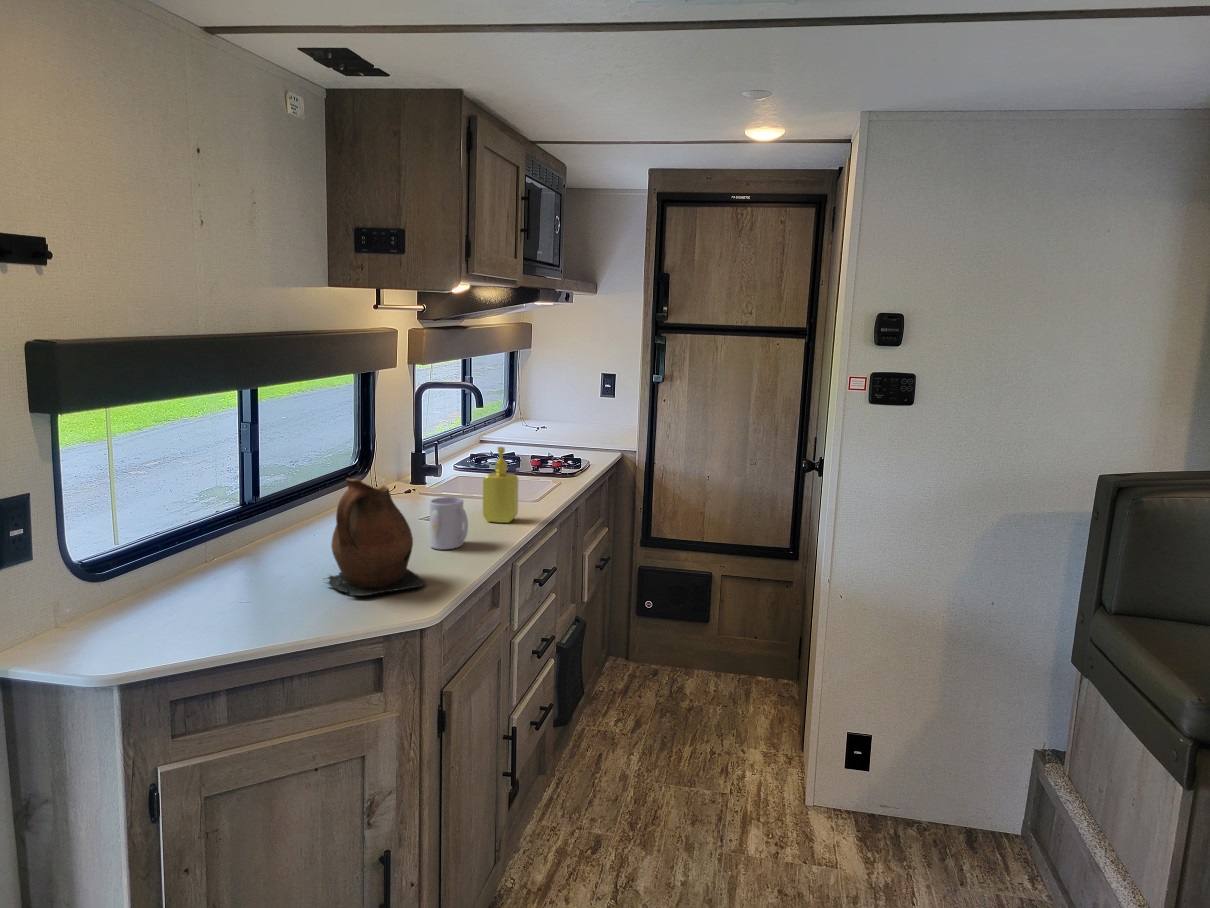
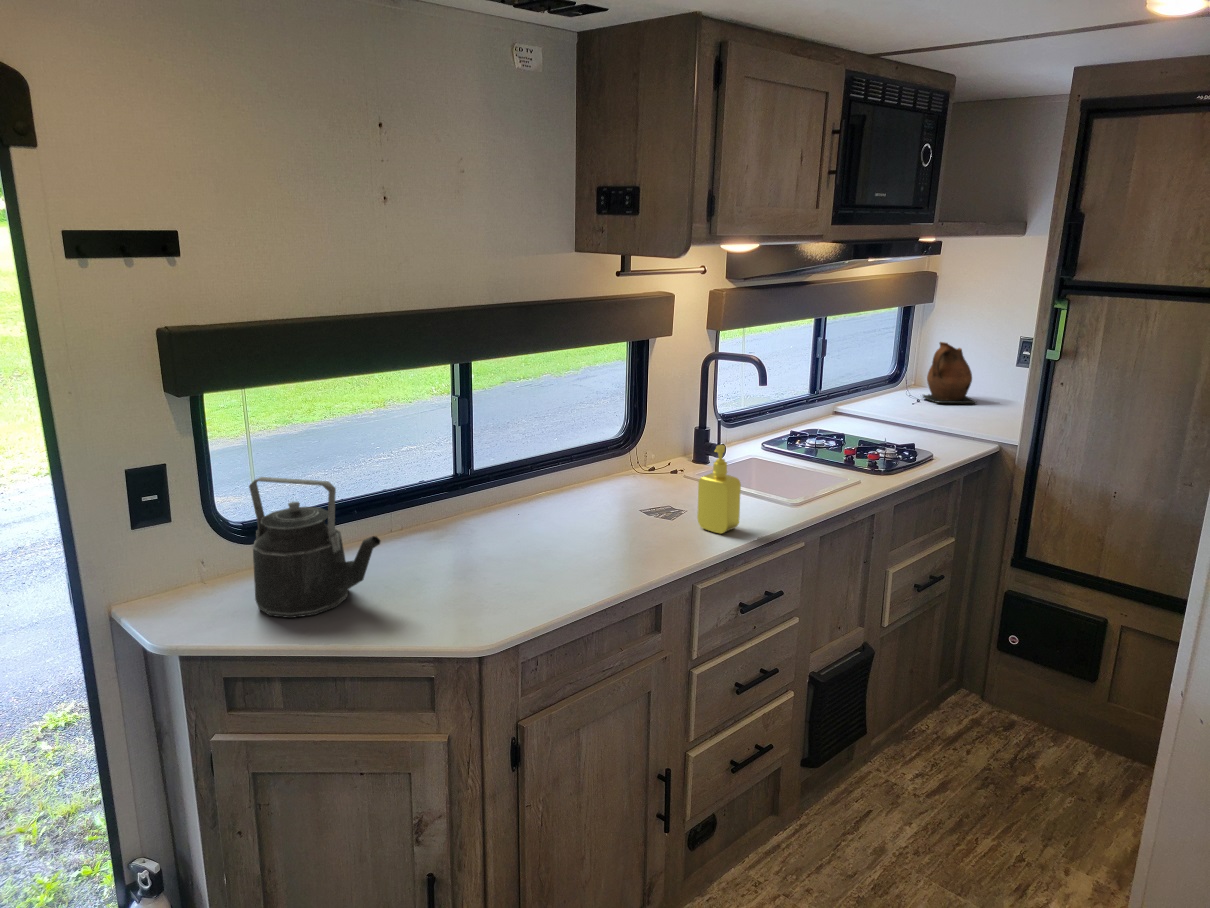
ceramic pitcher: present [328,479,426,596] -> present [923,342,976,404]
kettle: none [119,490,282,642] -> present [249,477,380,618]
mug: present [430,497,468,549] -> none [601,500,644,559]

